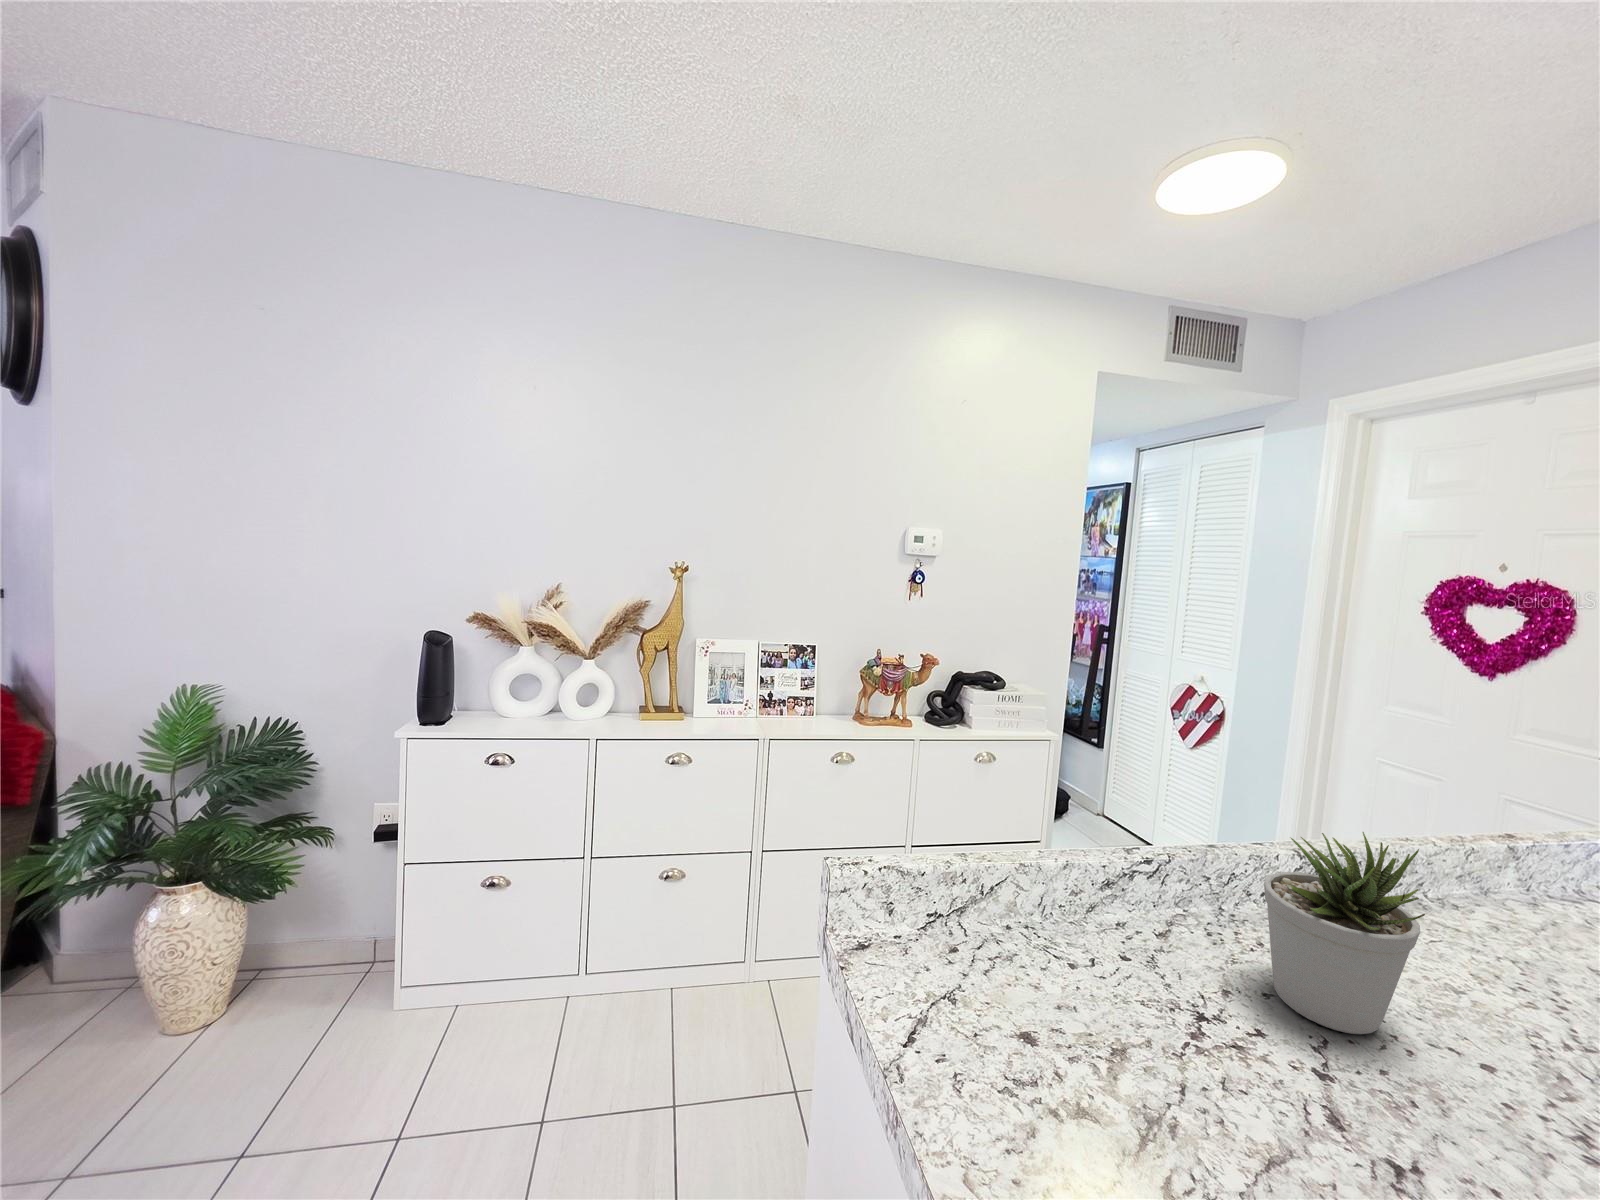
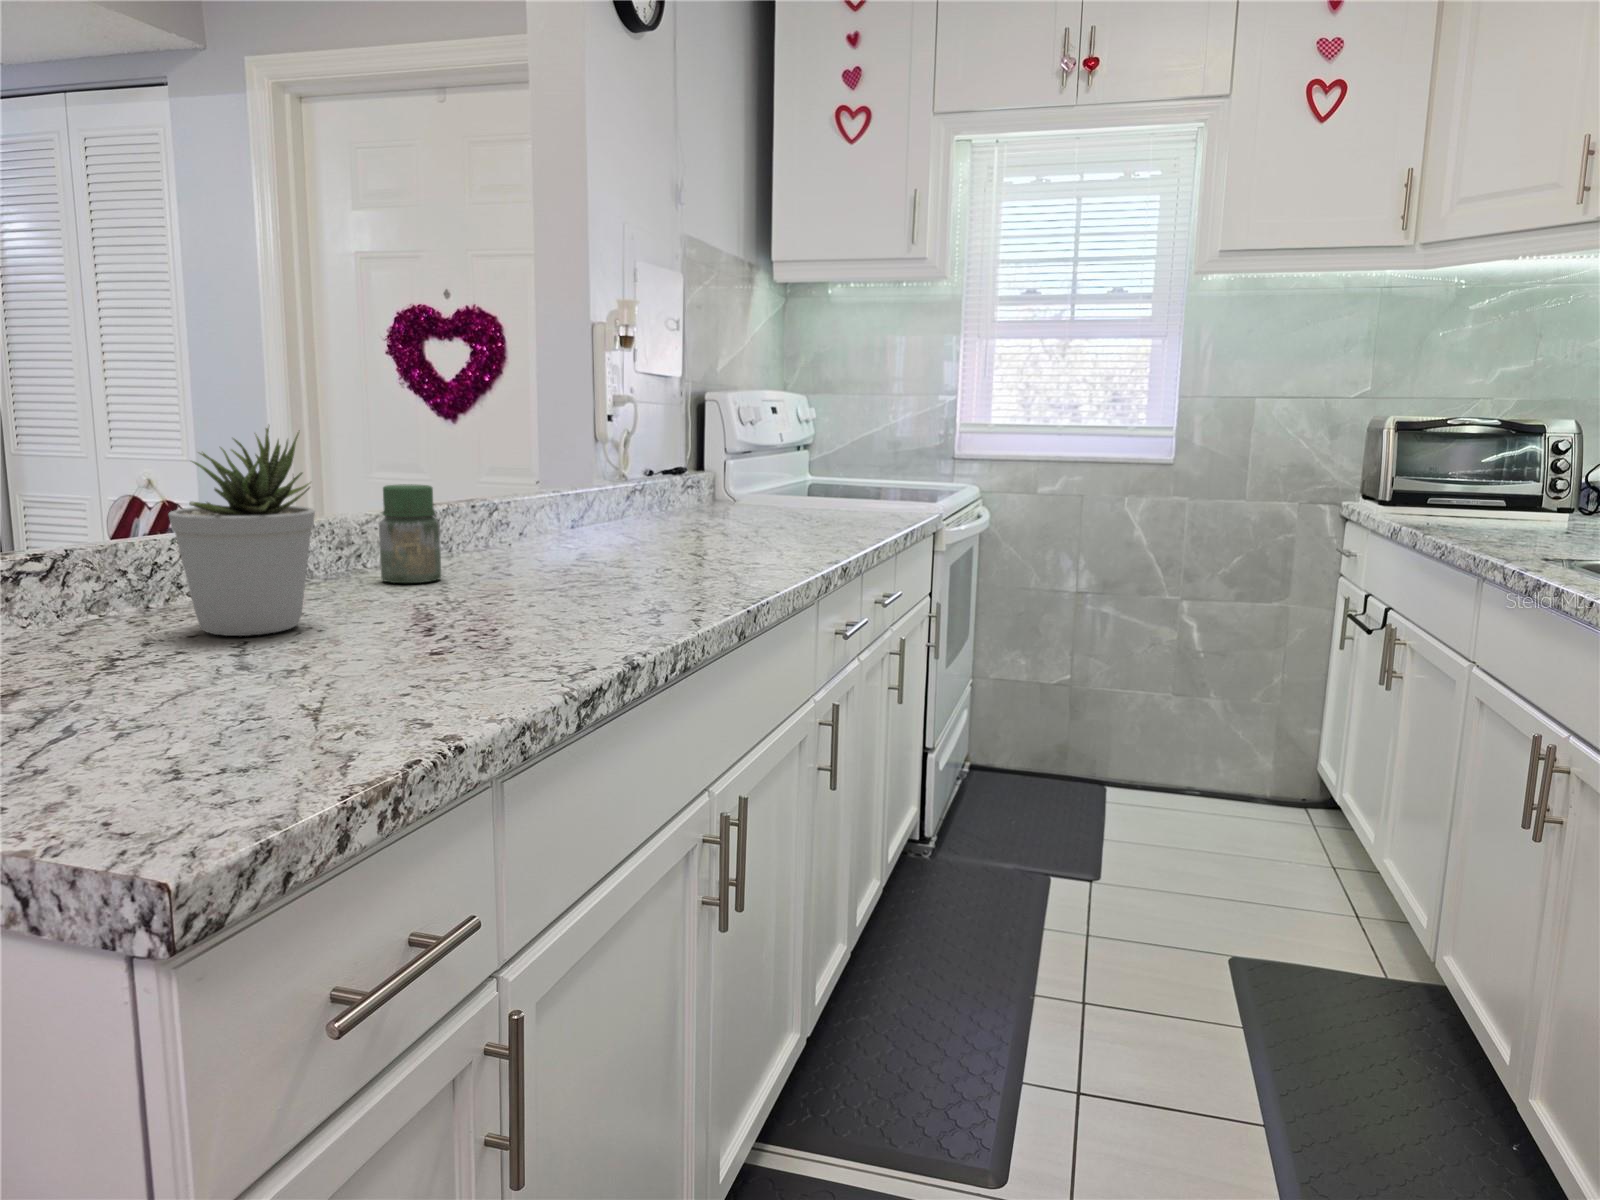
jar: none [1454,846,1548,967] -> present [379,484,441,583]

